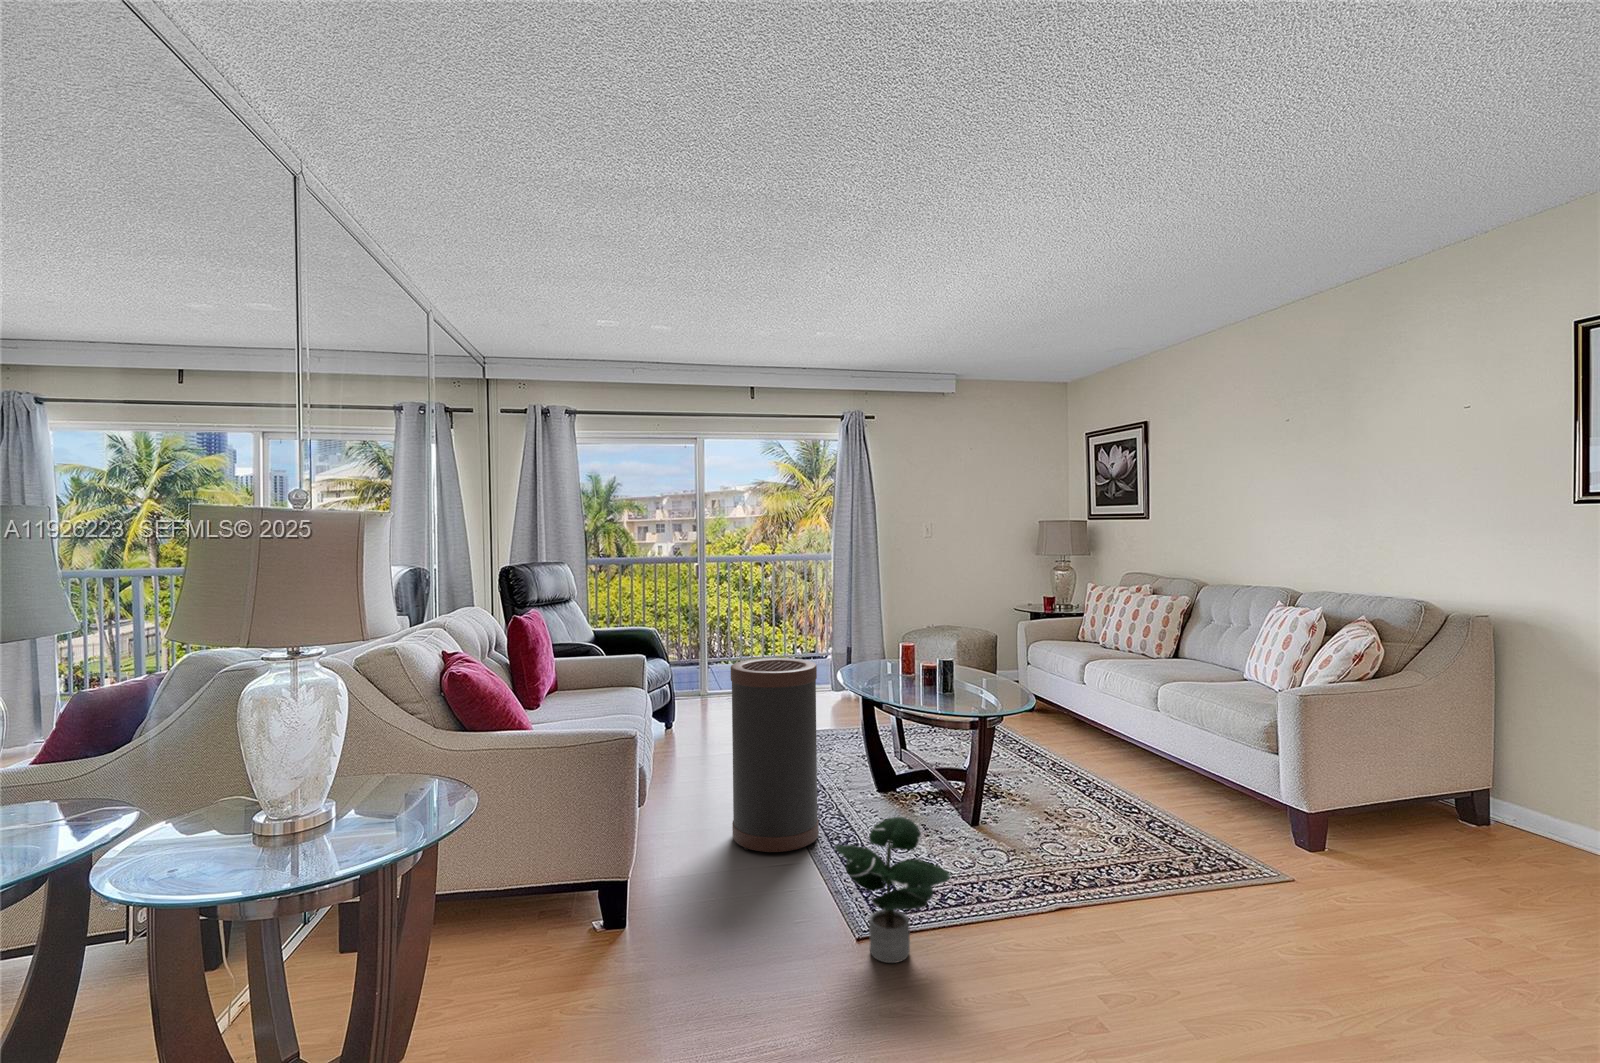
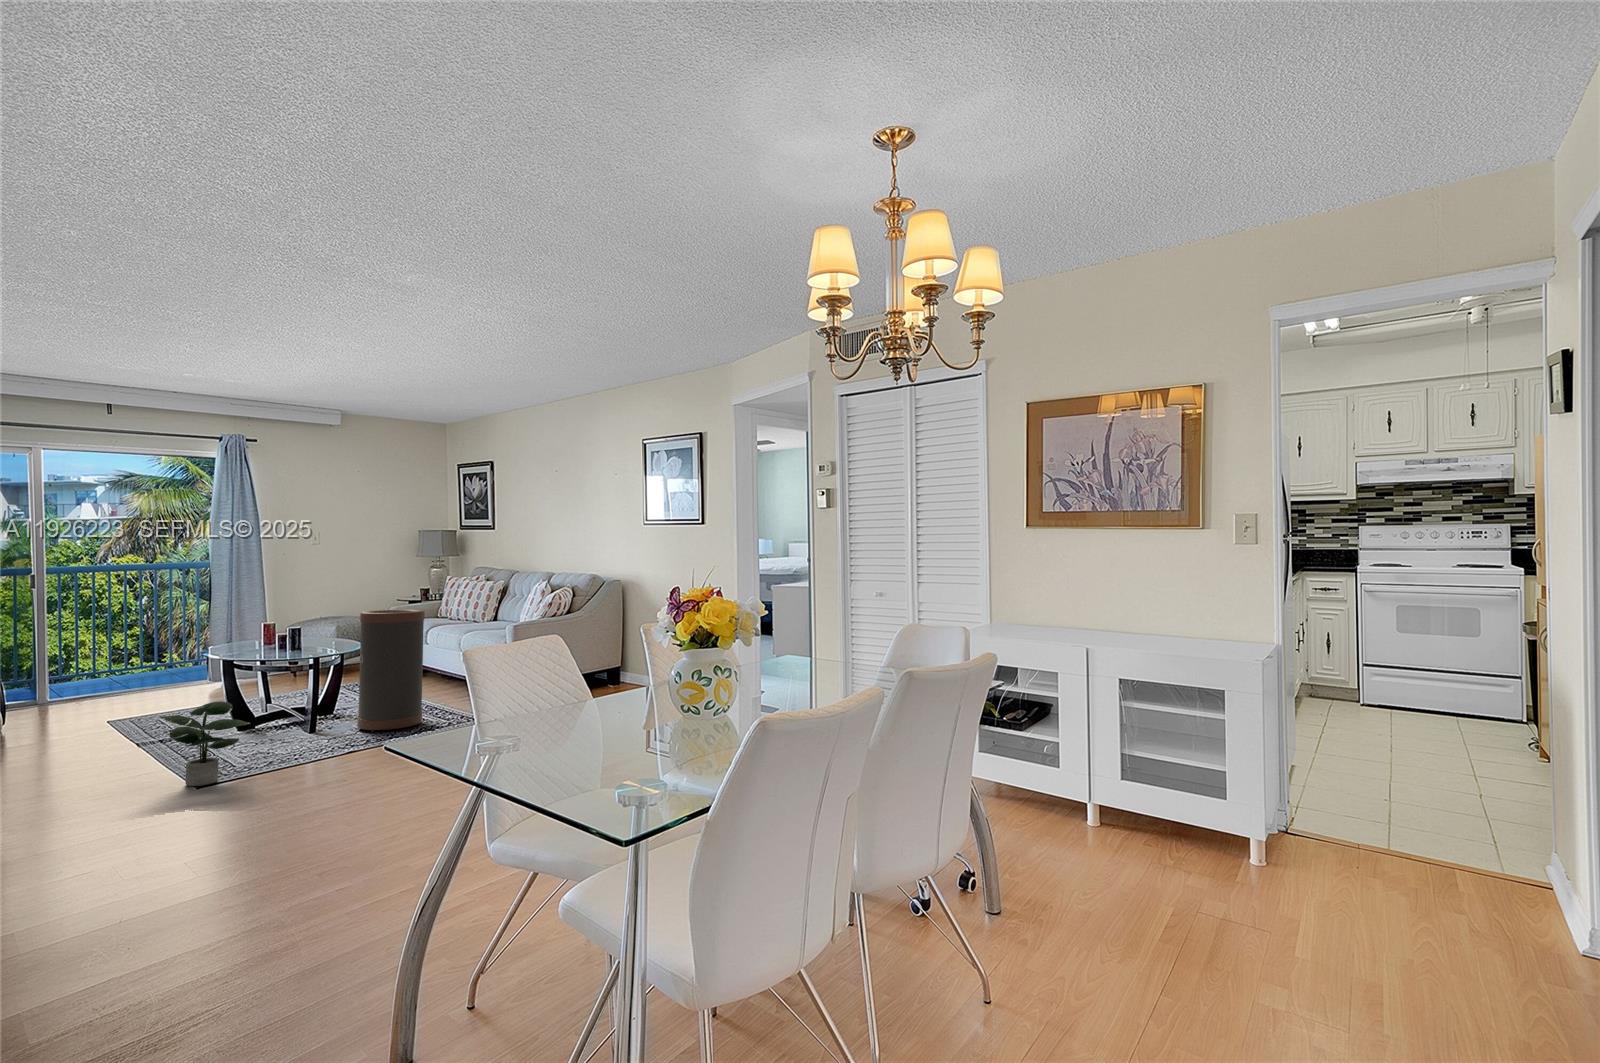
trash can: present [731,658,819,852] -> present [357,609,425,732]

